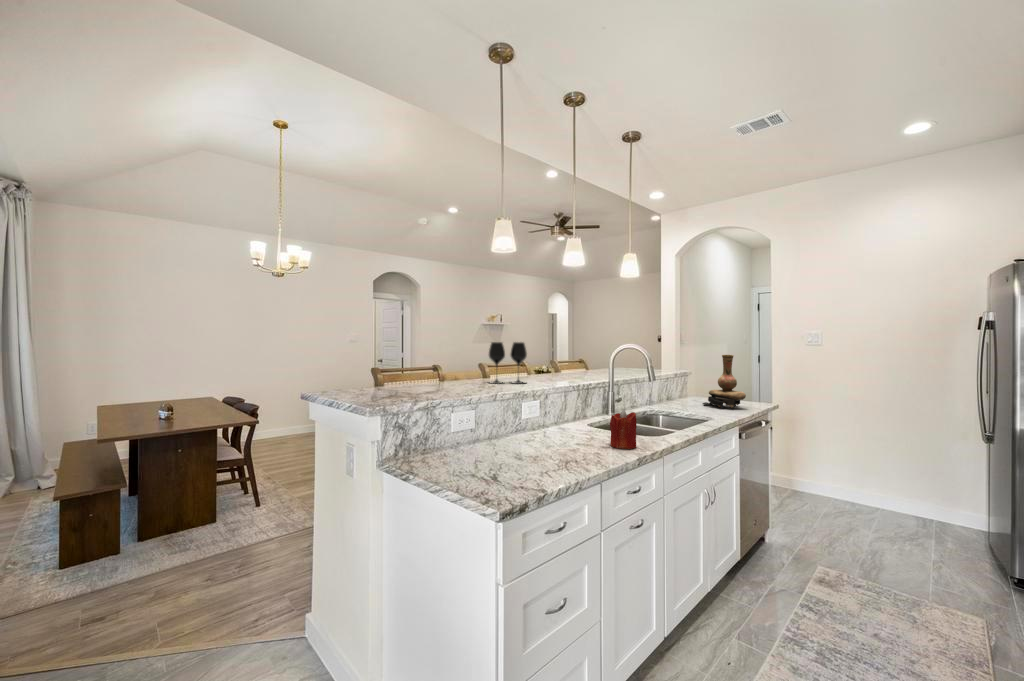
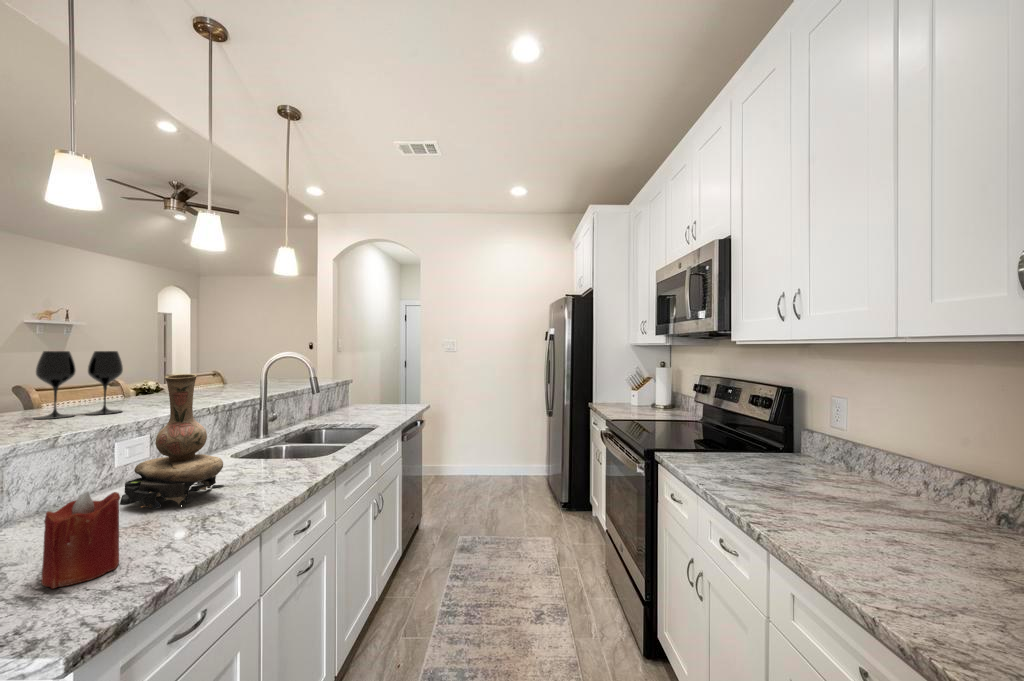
vase: present [703,355,746,409] -> present [120,374,224,509]
candle: present [610,410,637,449] -> present [41,492,120,589]

